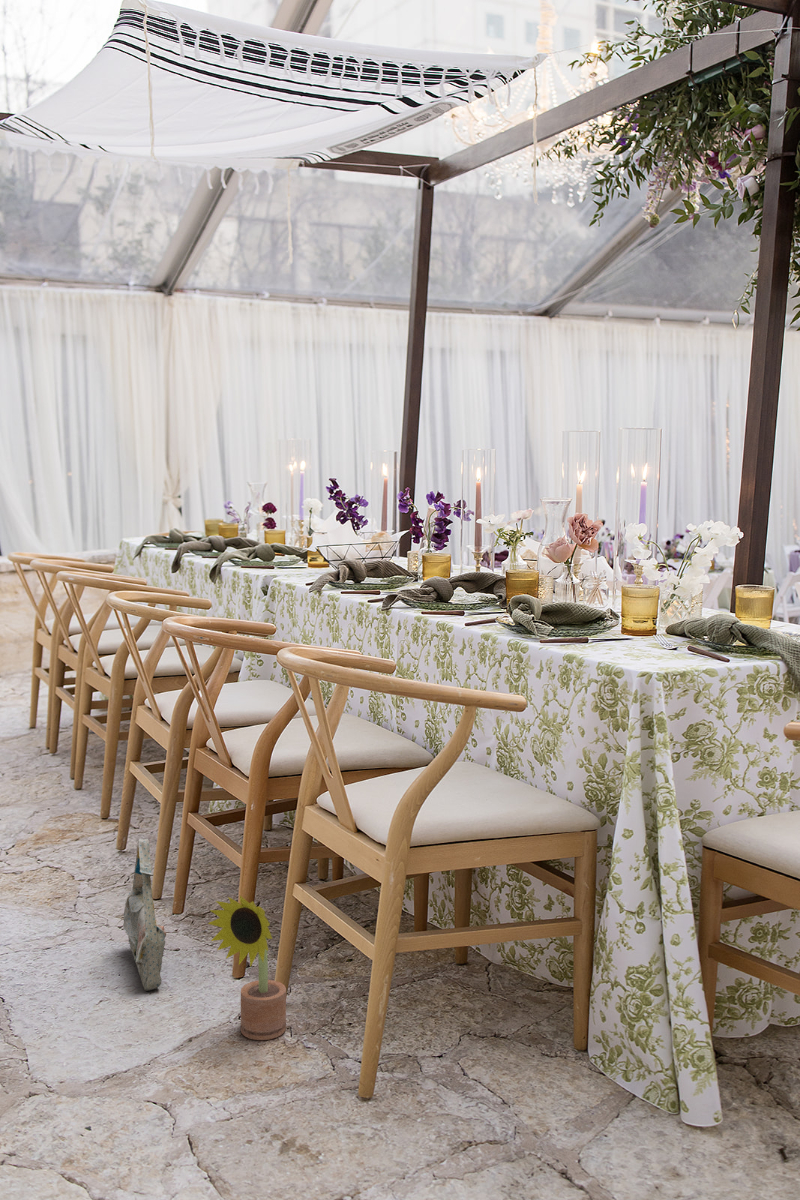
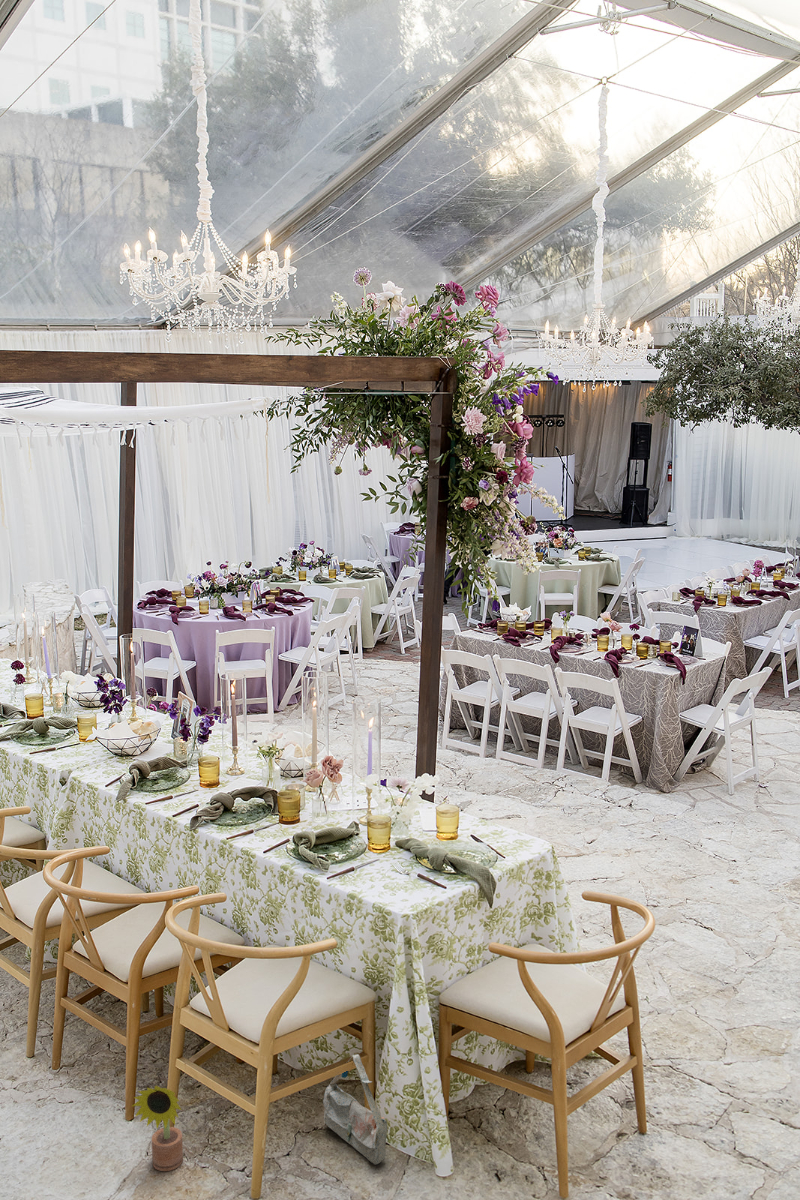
bag: present [123,839,166,991] -> present [323,1054,387,1165]

